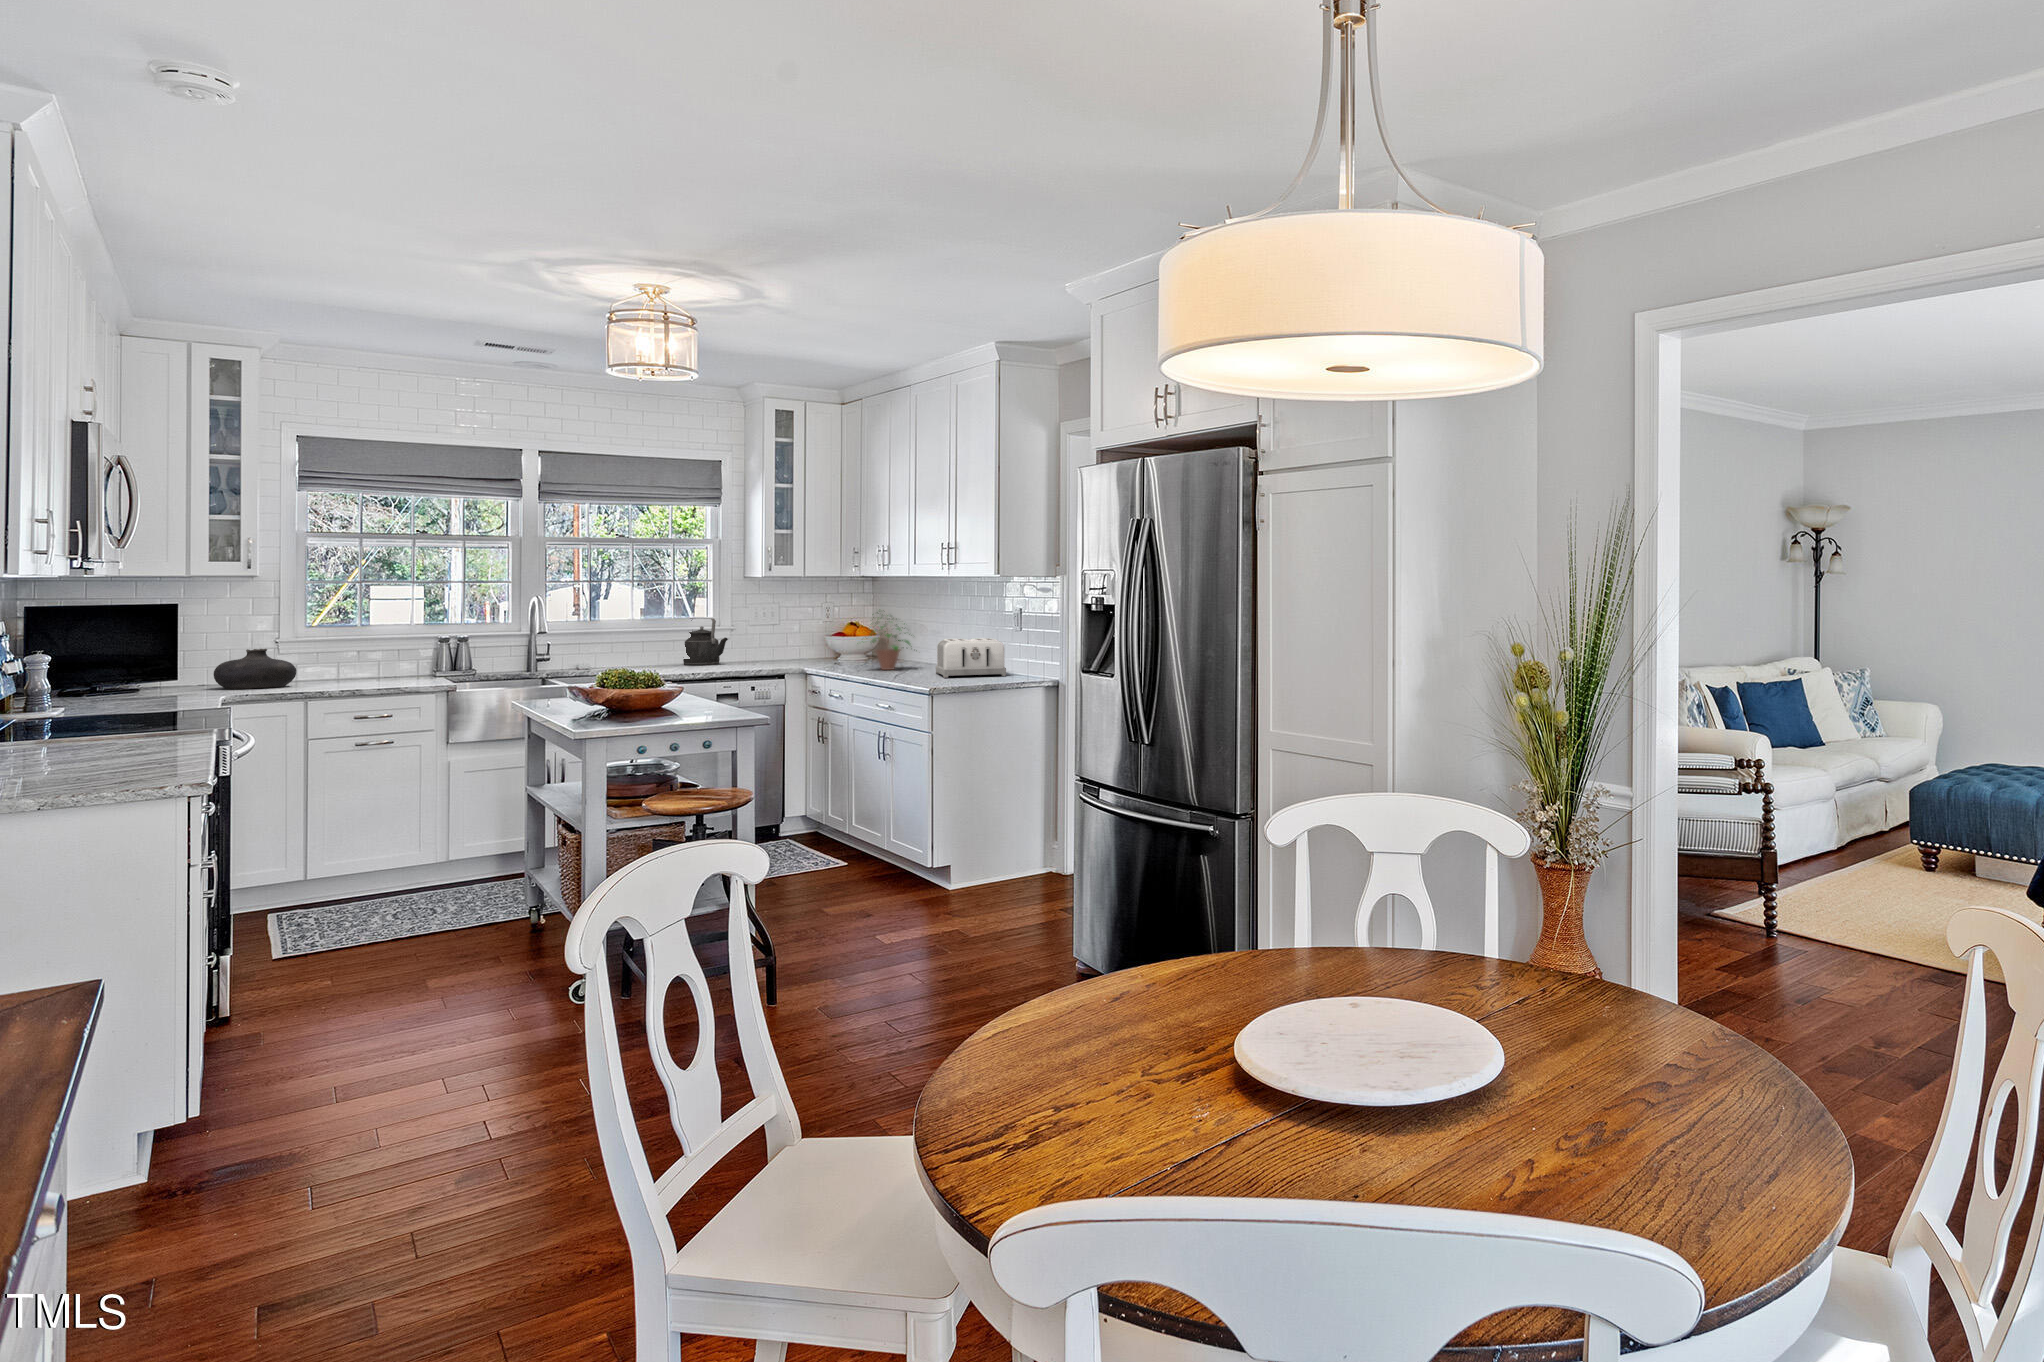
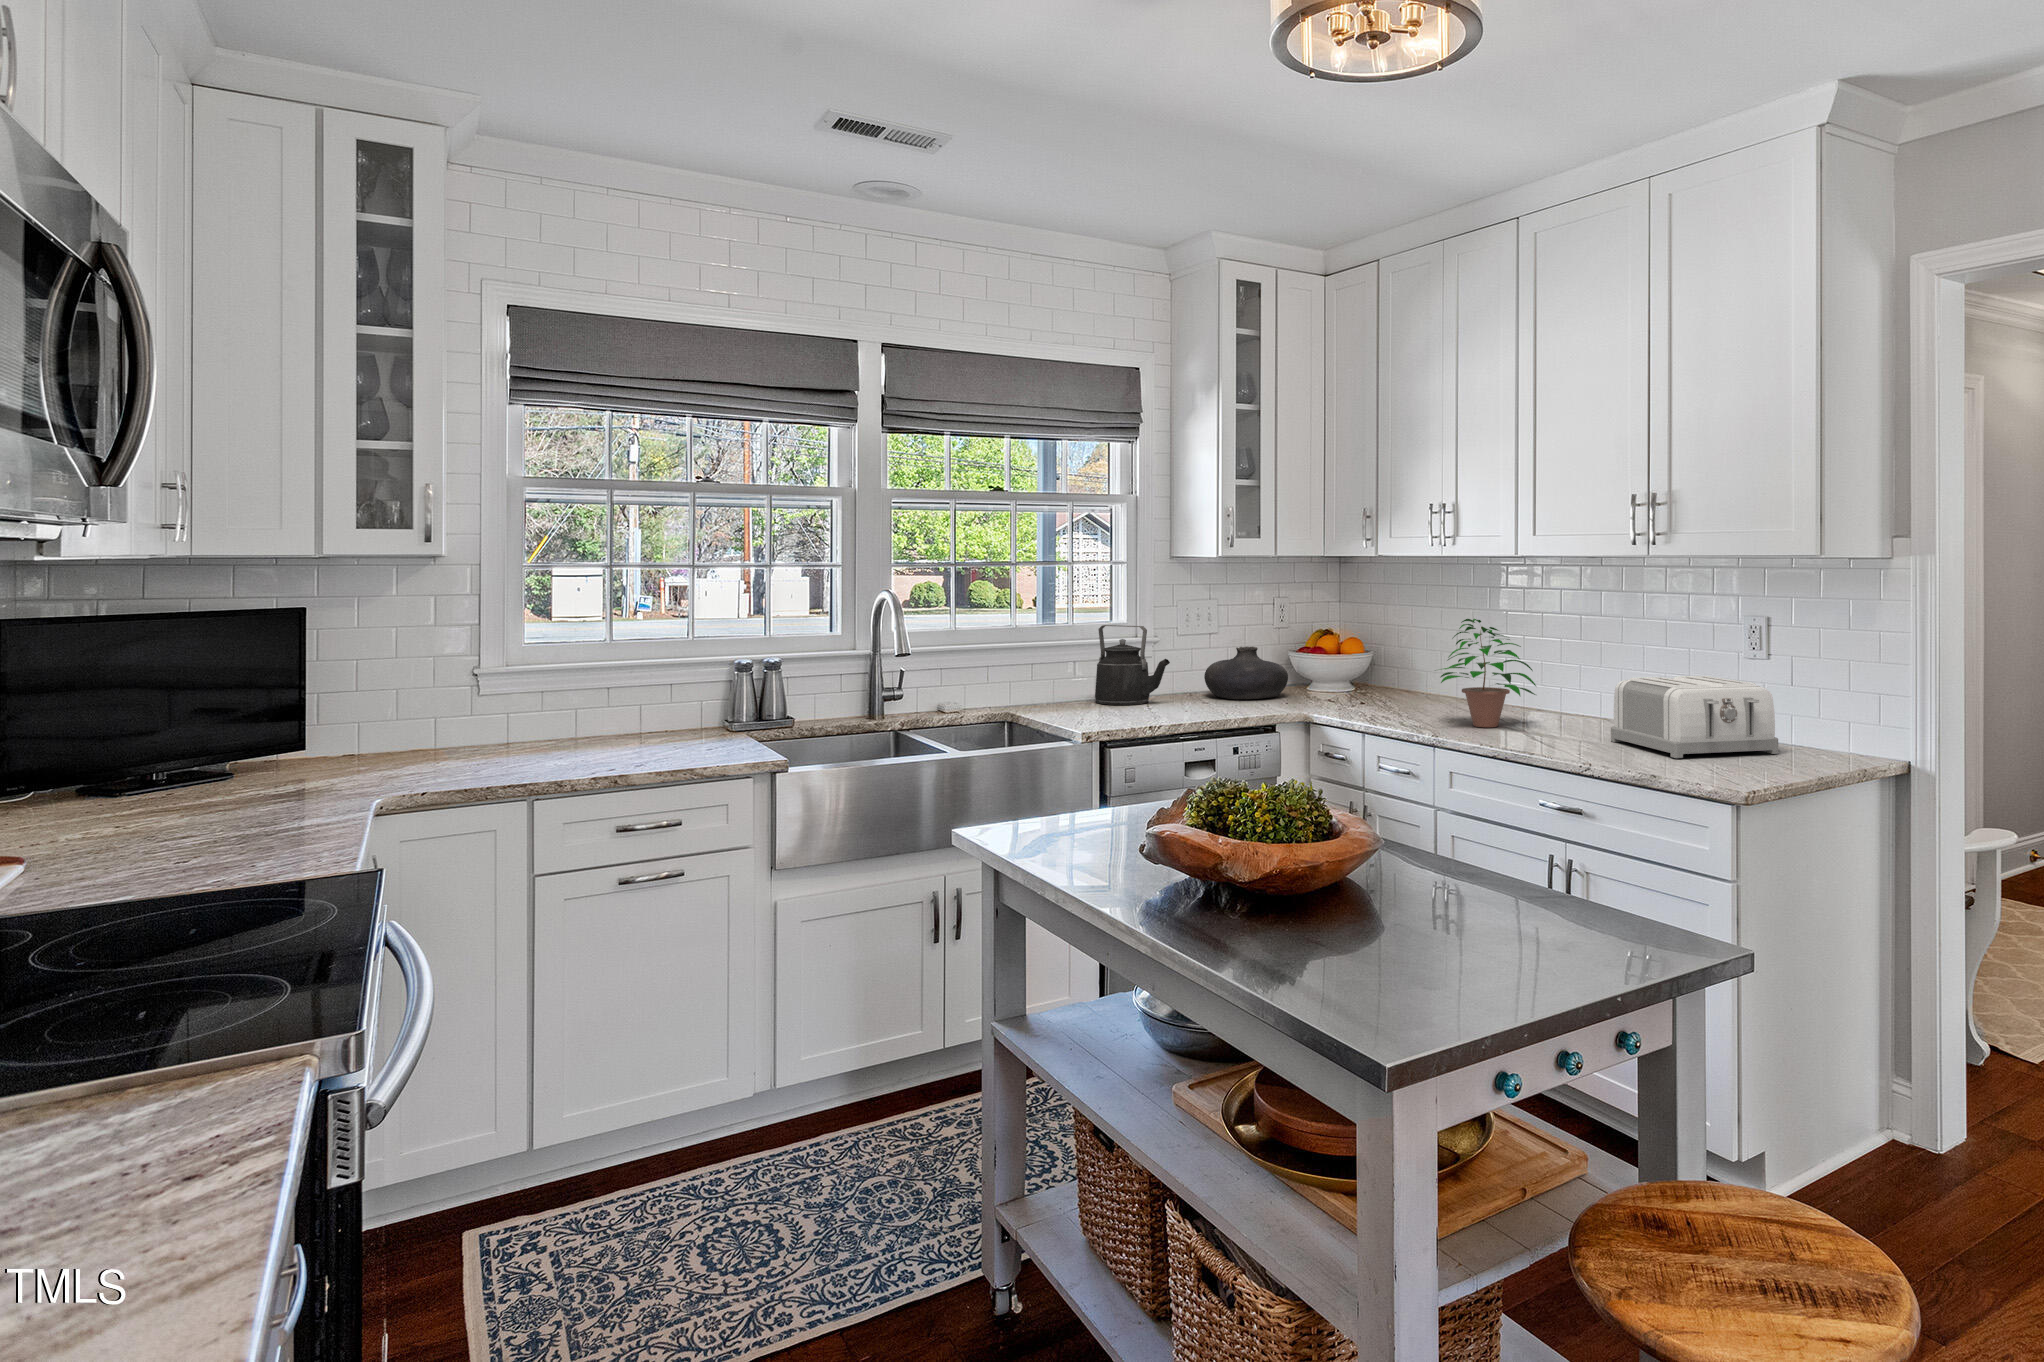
vase: present [214,649,296,689] -> present [1204,647,1288,699]

